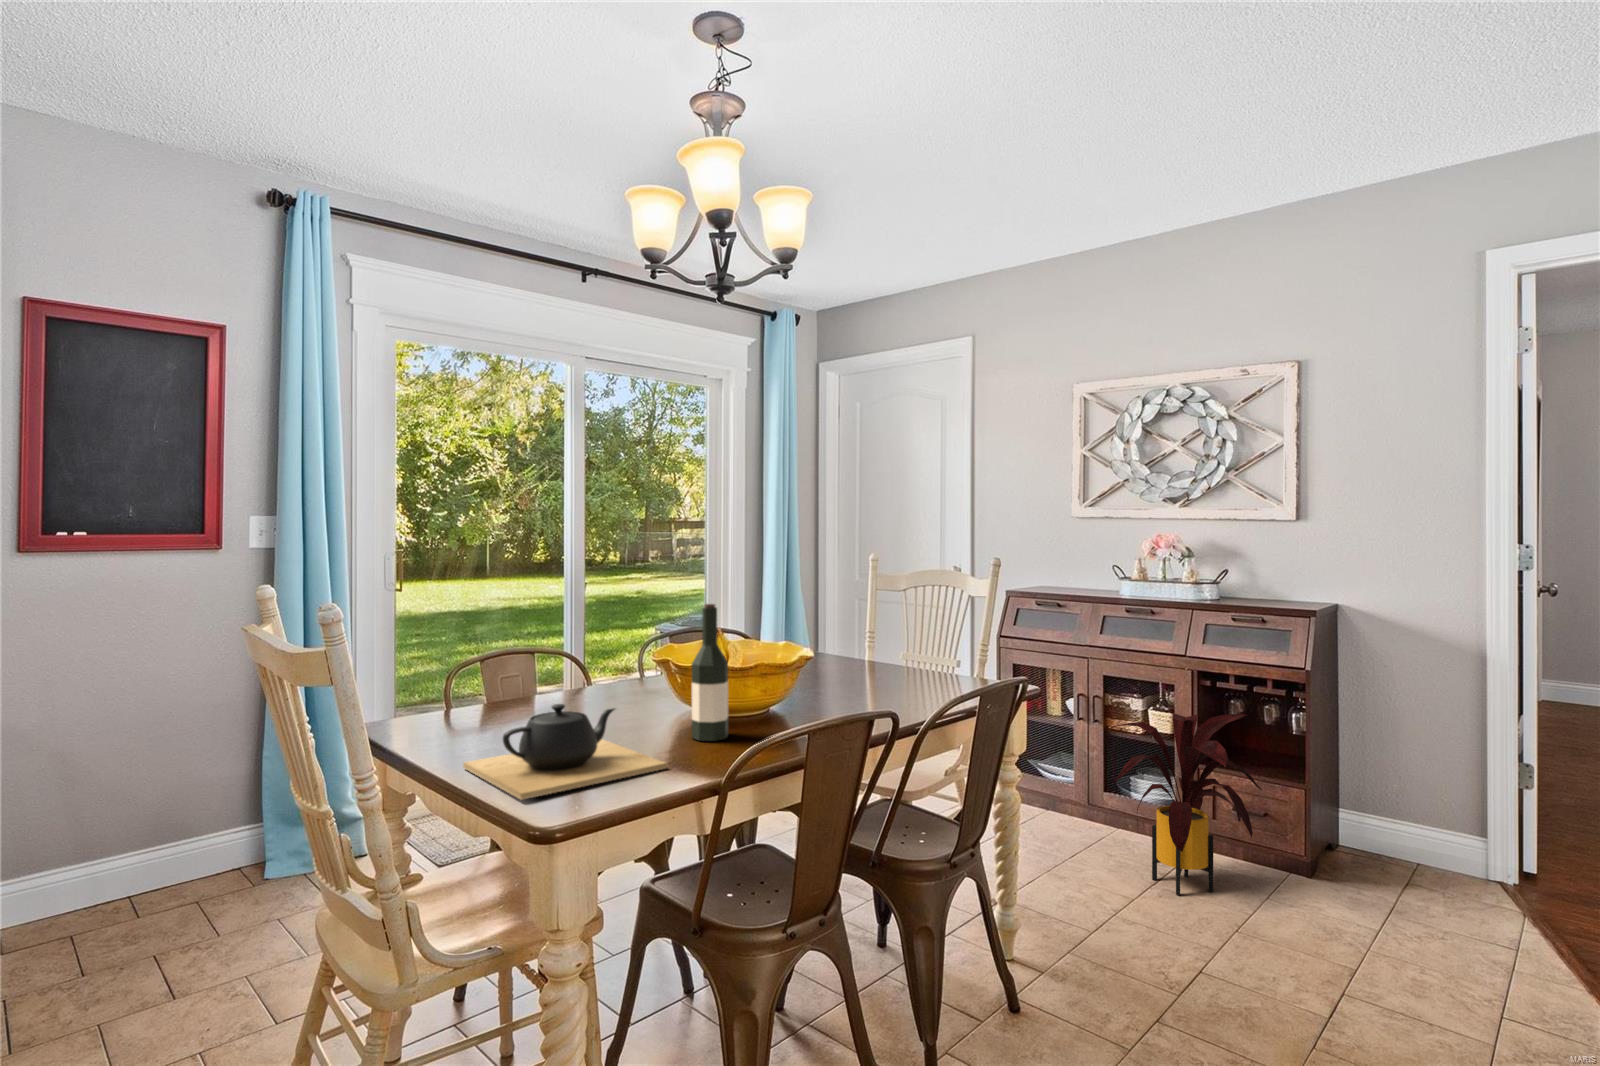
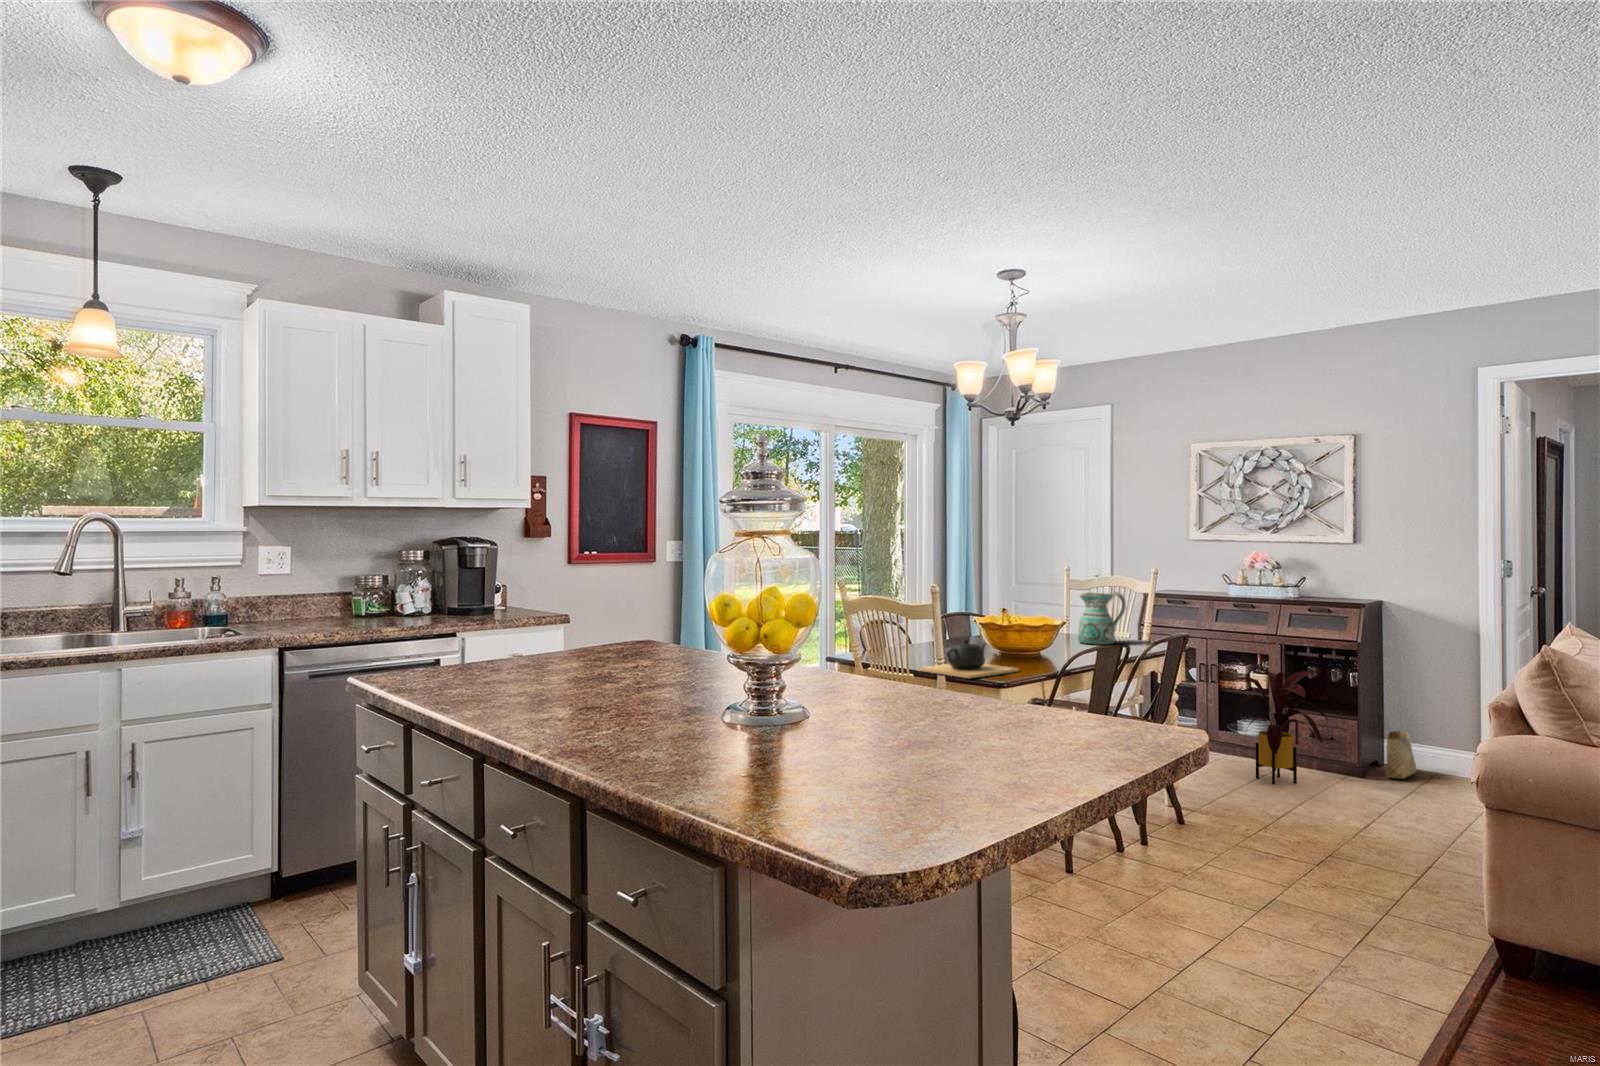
ceramic pitcher: none [863,597,941,686] -> present [1078,592,1126,644]
wine bottle: present [692,604,728,741] -> none [1014,592,1033,663]
woven basket: none [1338,770,1389,879] -> present [1386,724,1416,779]

